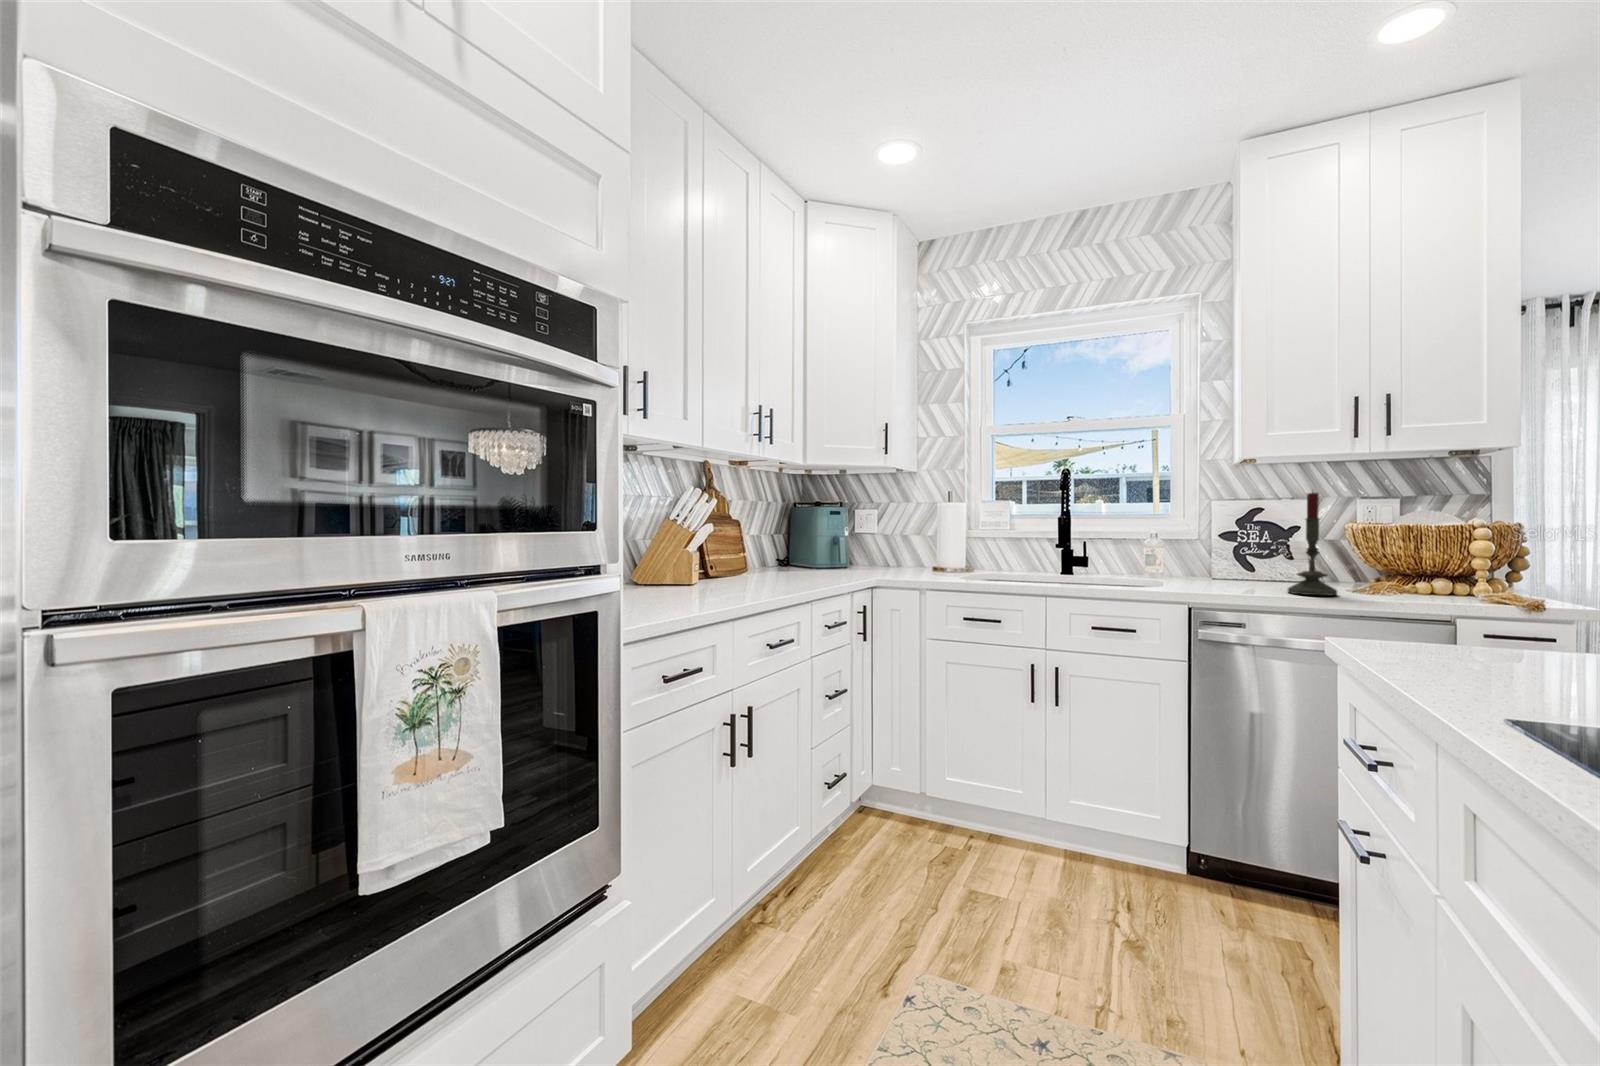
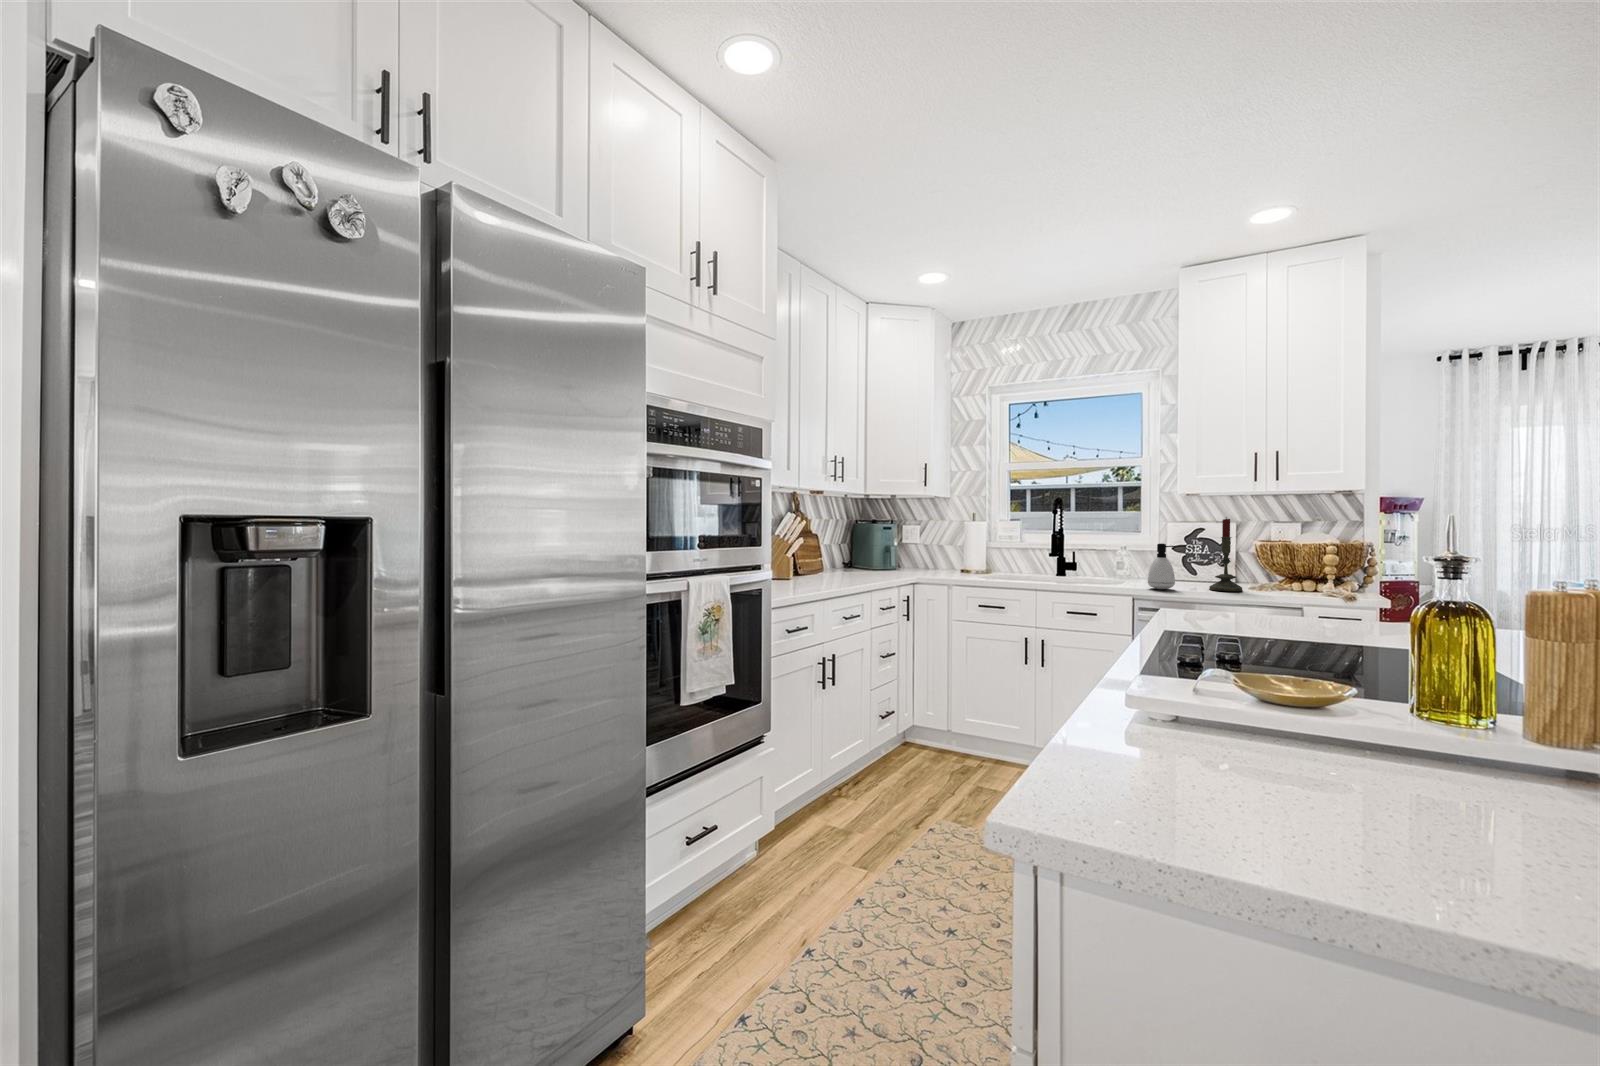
soap dispenser: none [1203,528,1245,593] -> present [1148,543,1176,589]

